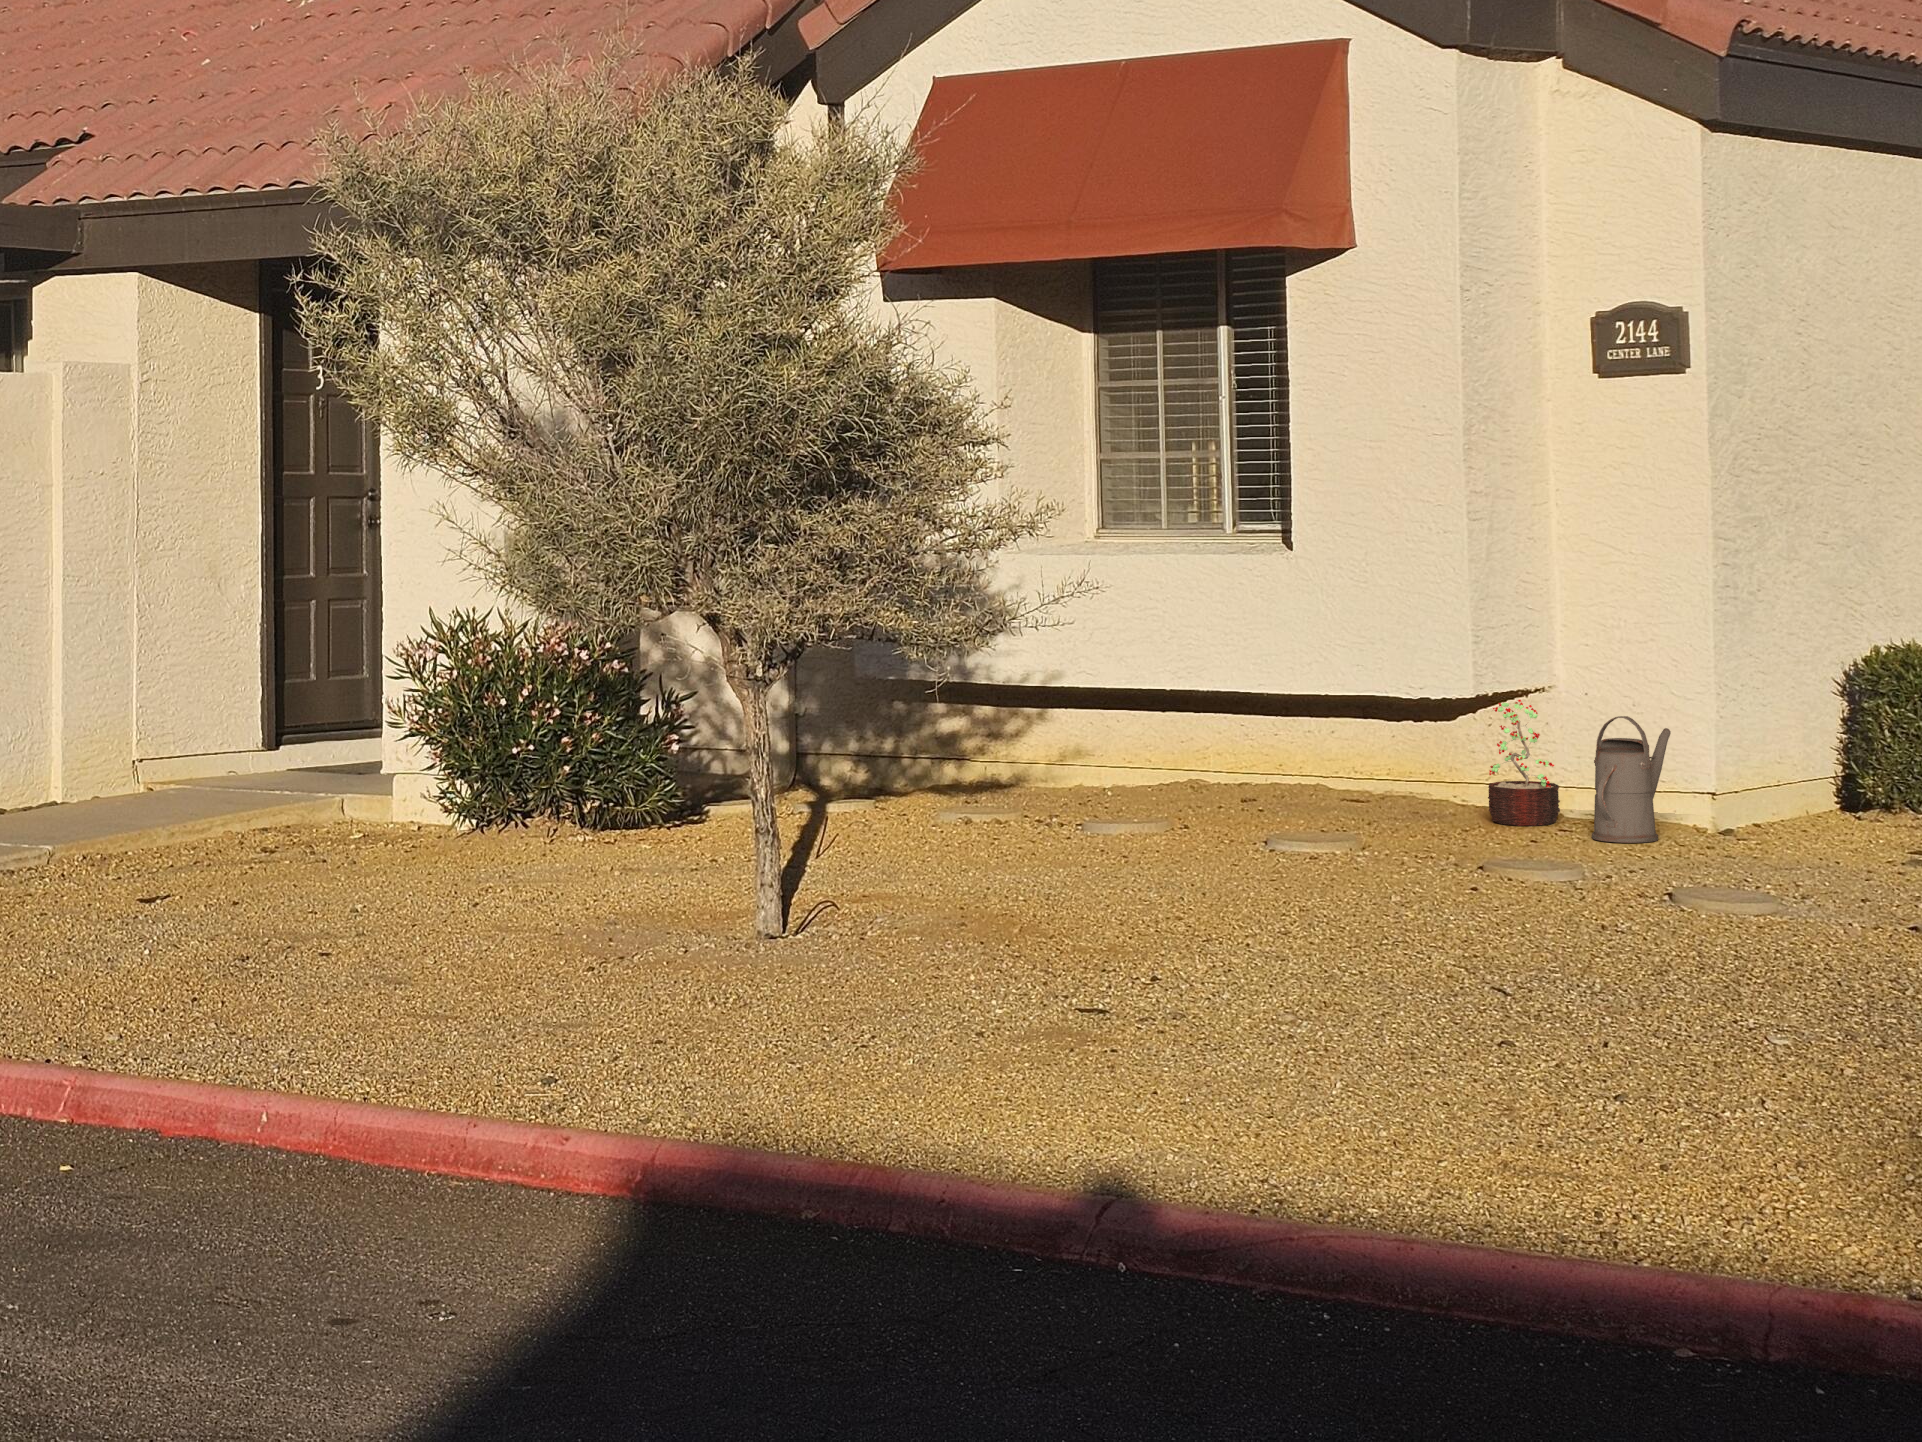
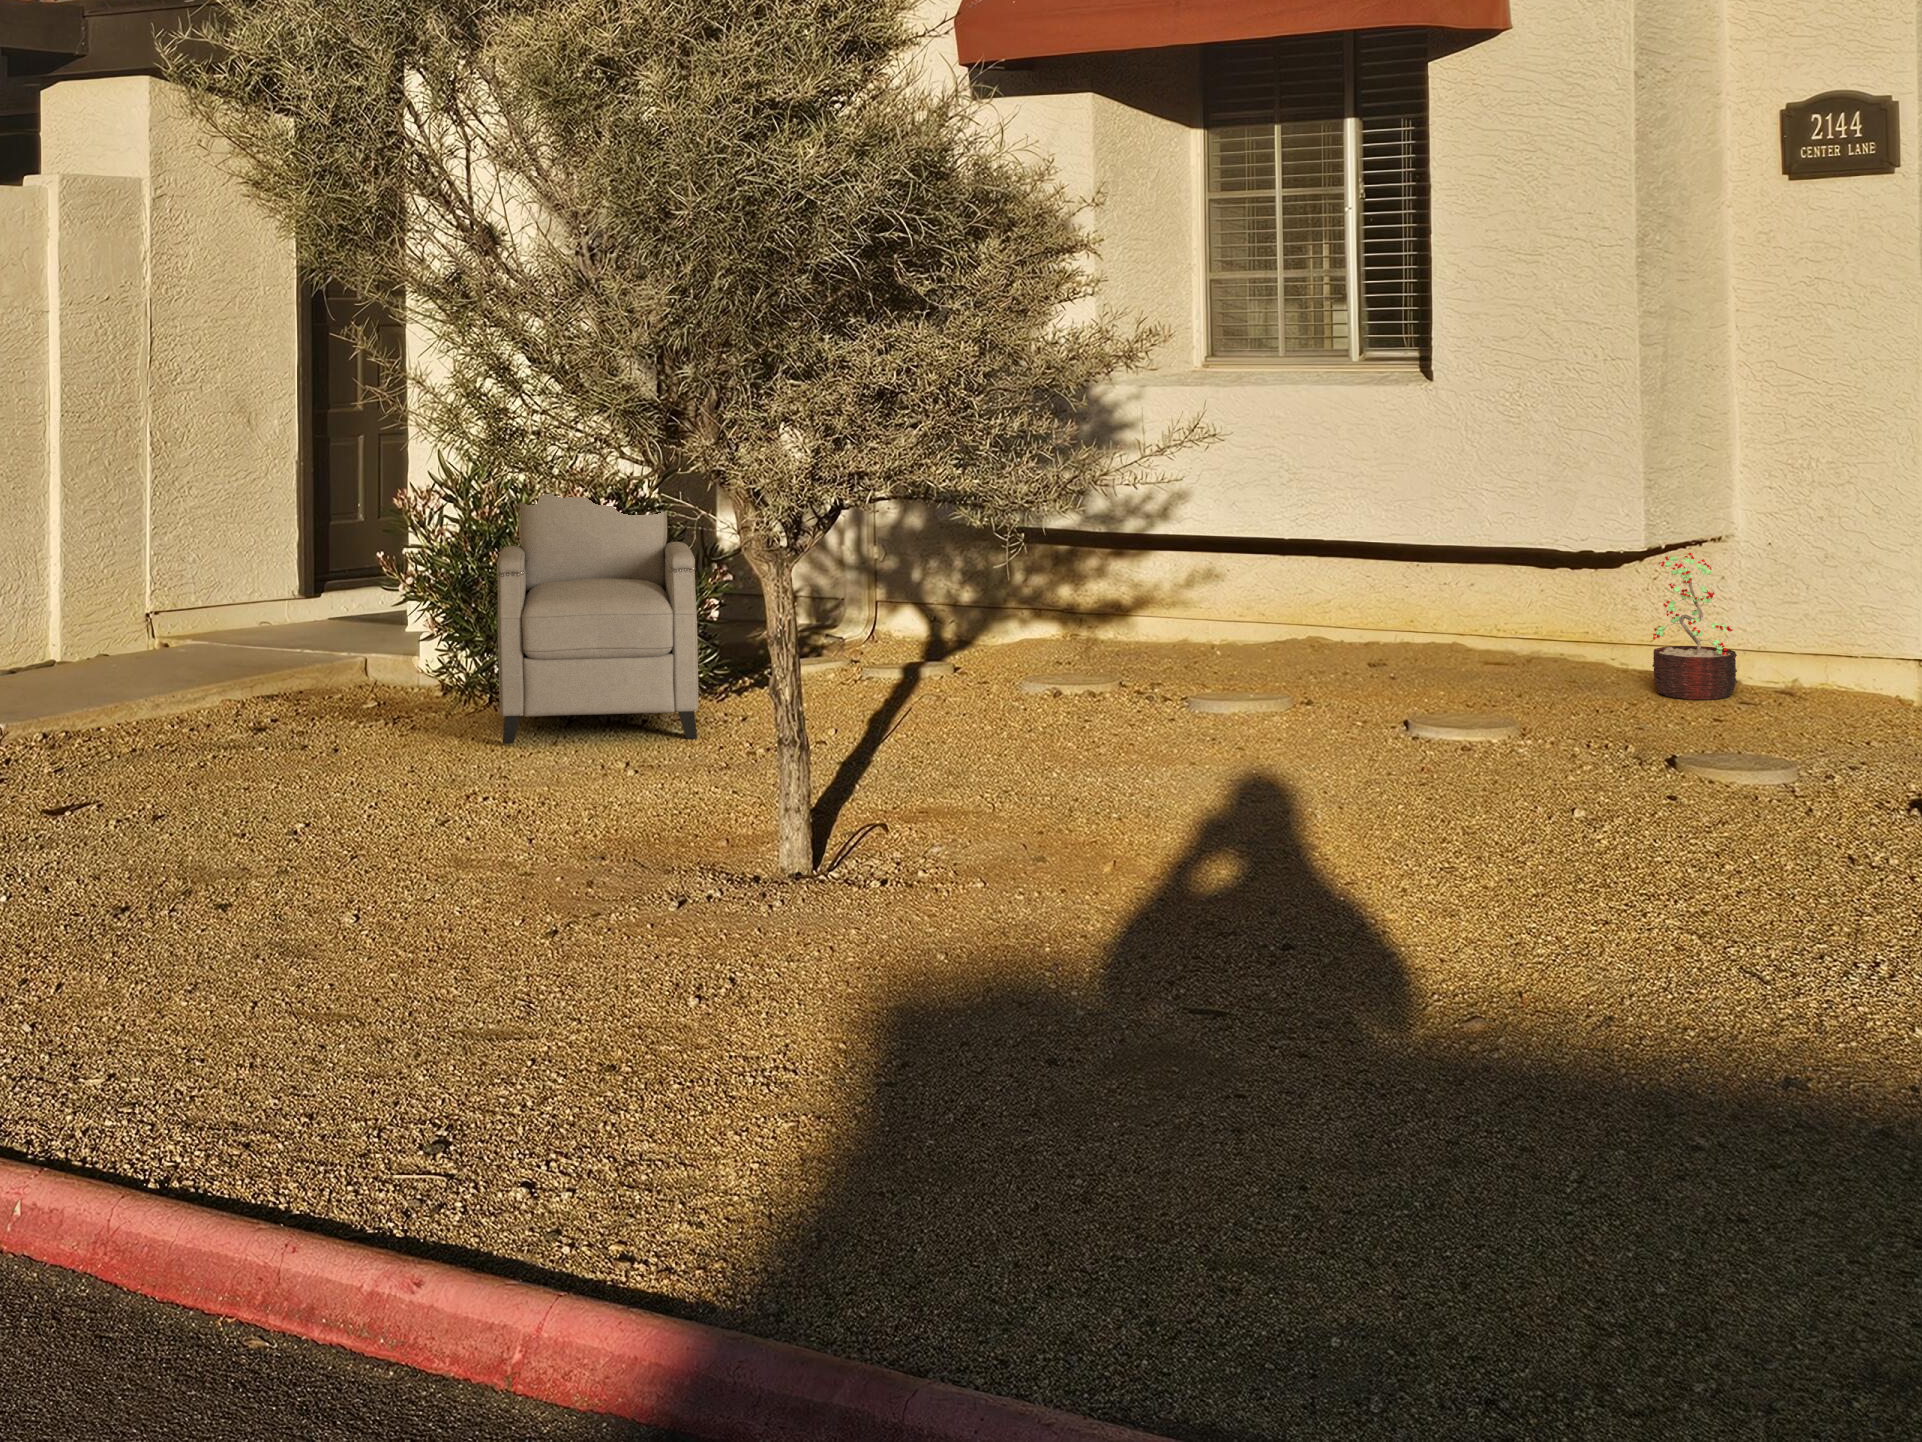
chair: none [484,594,663,862] -> present [497,494,698,744]
watering can: present [1592,716,1671,843] -> none [1783,576,1872,726]

